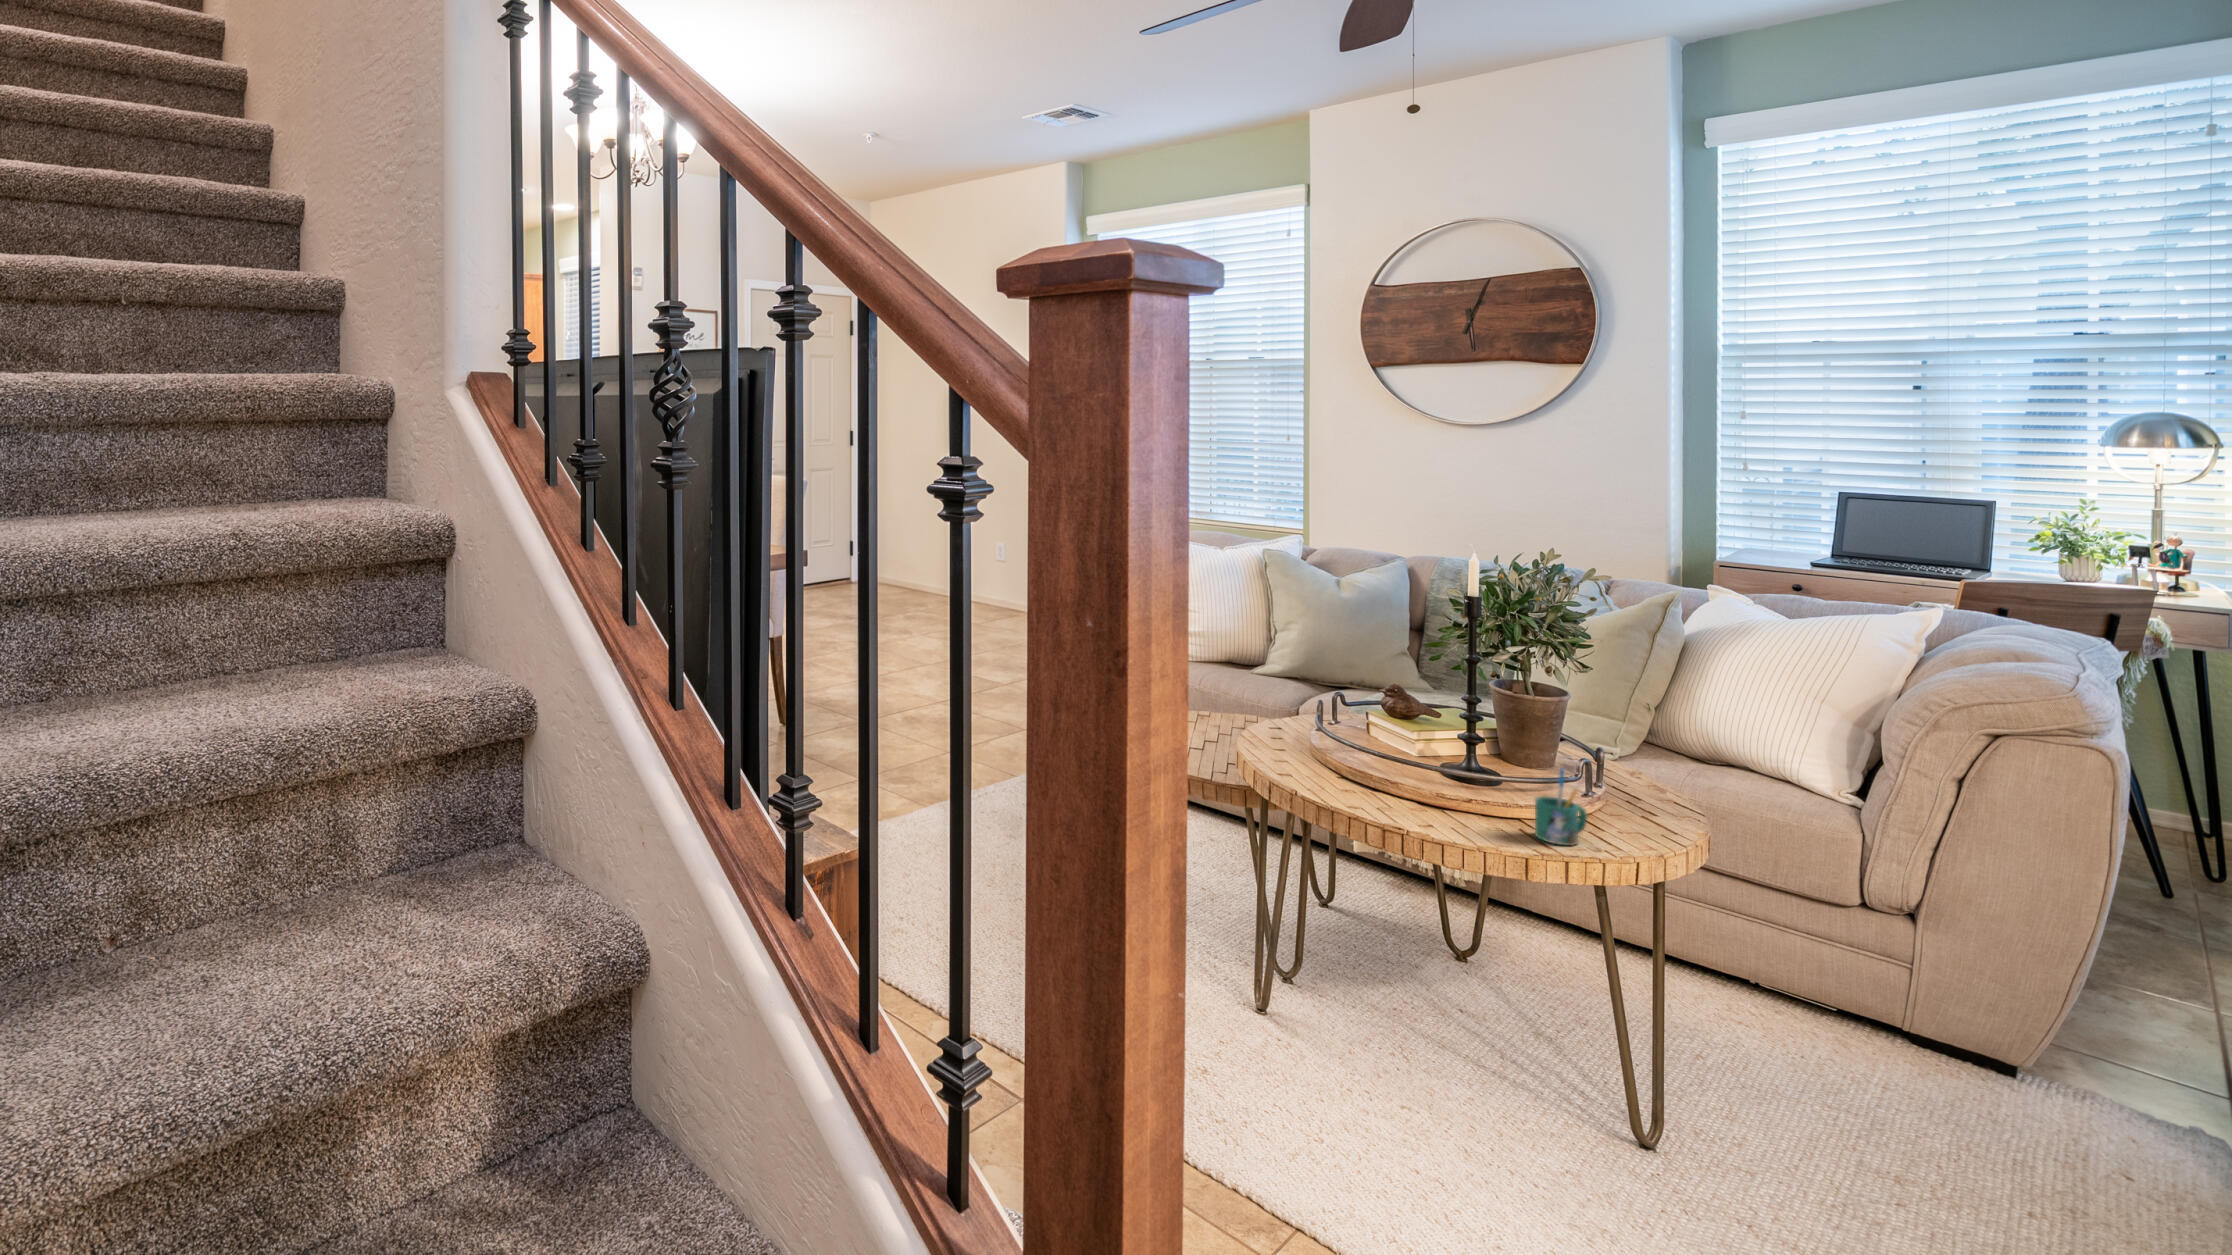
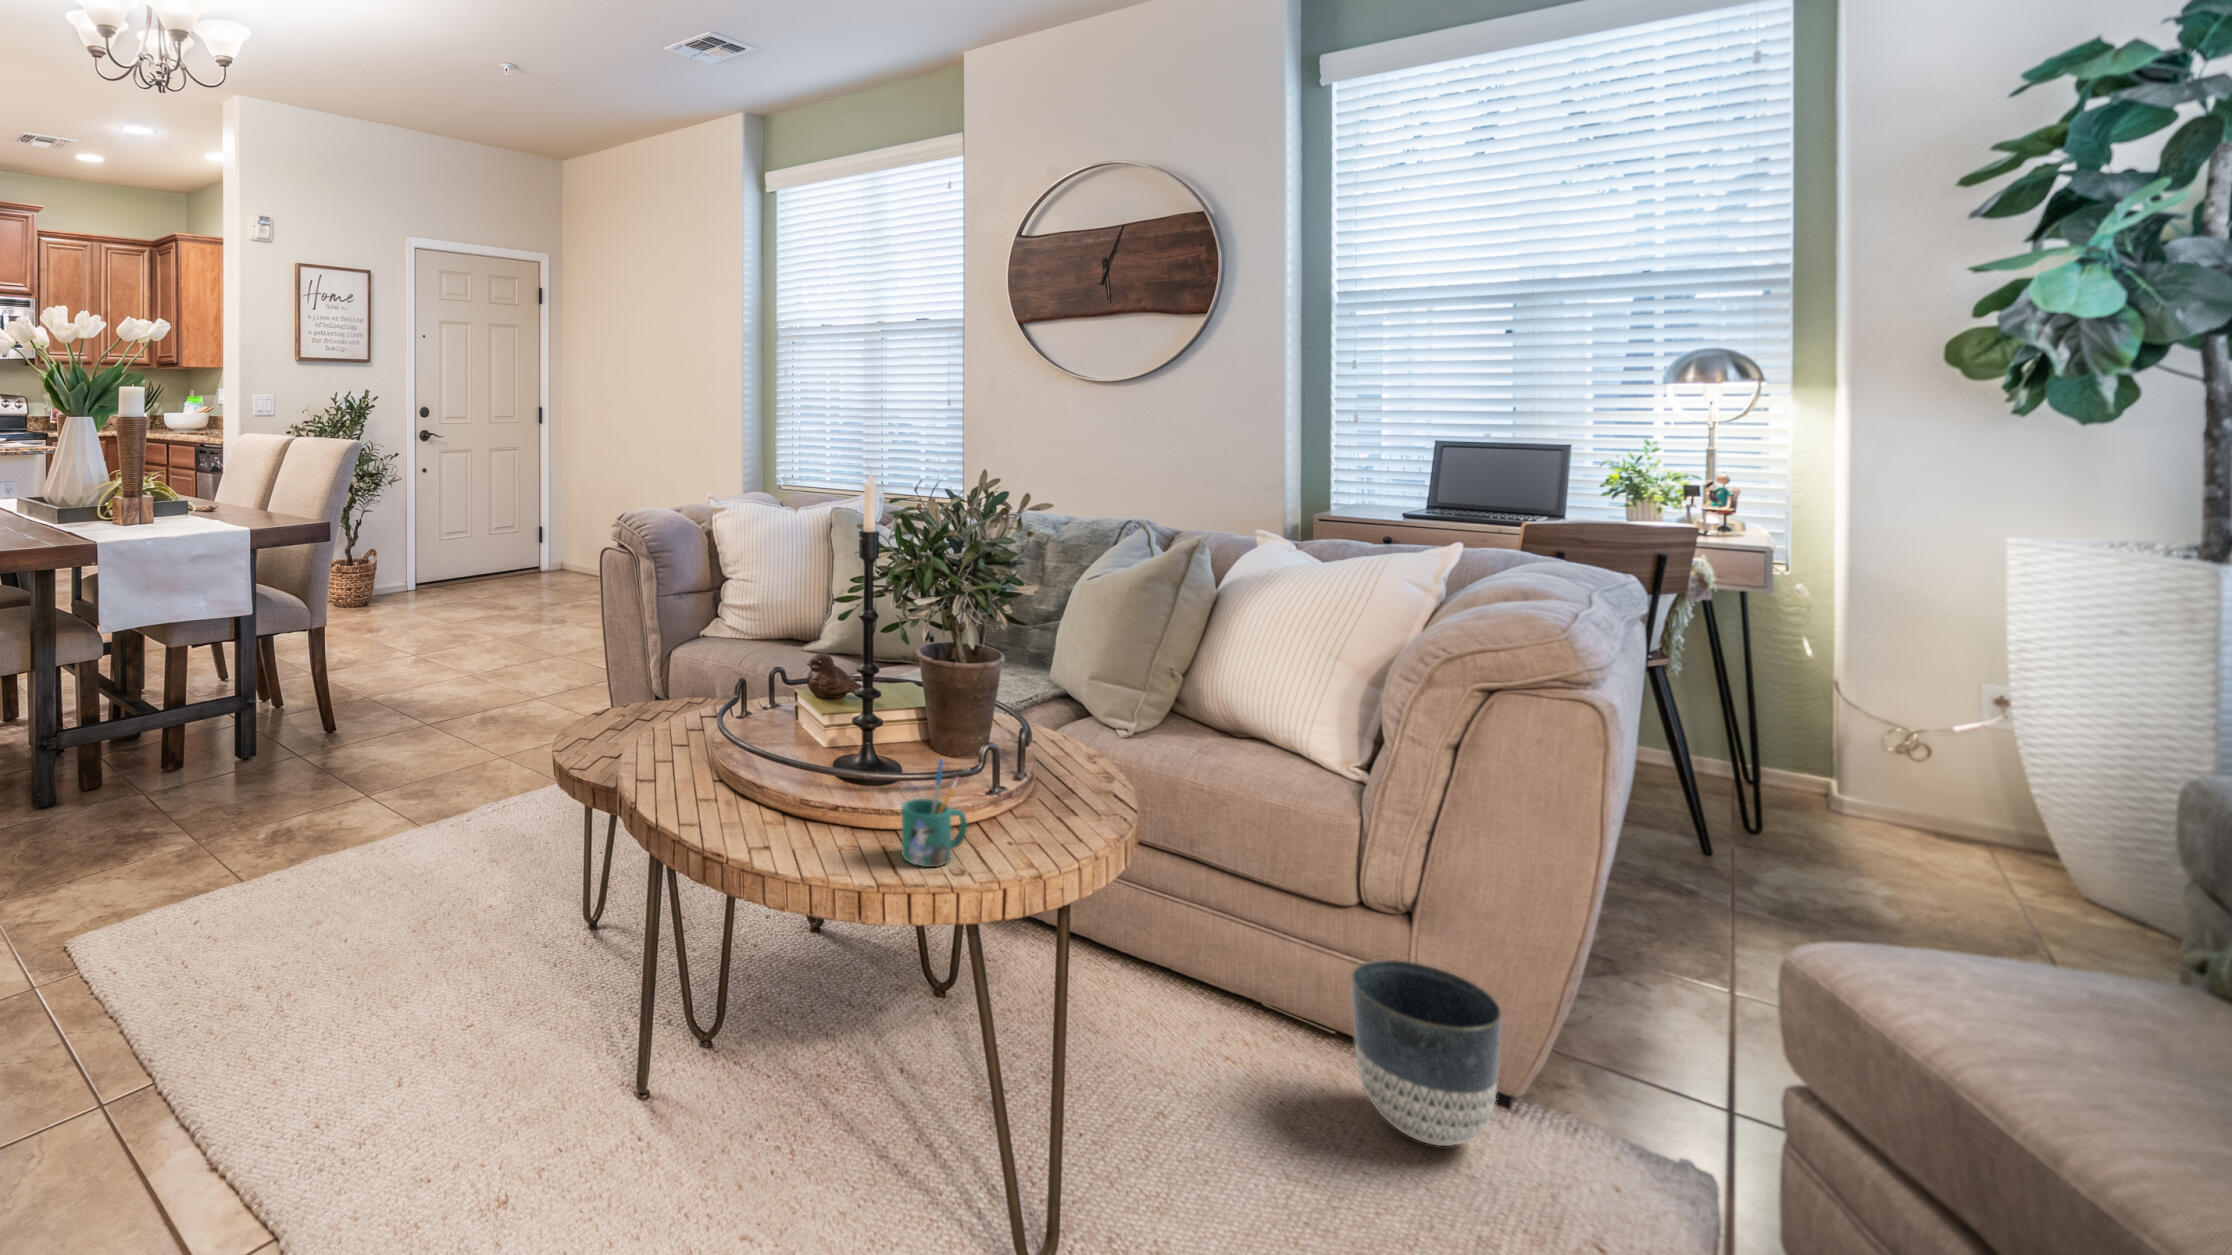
planter: none [1871,950,2021,1096] -> present [1351,960,1502,1146]

